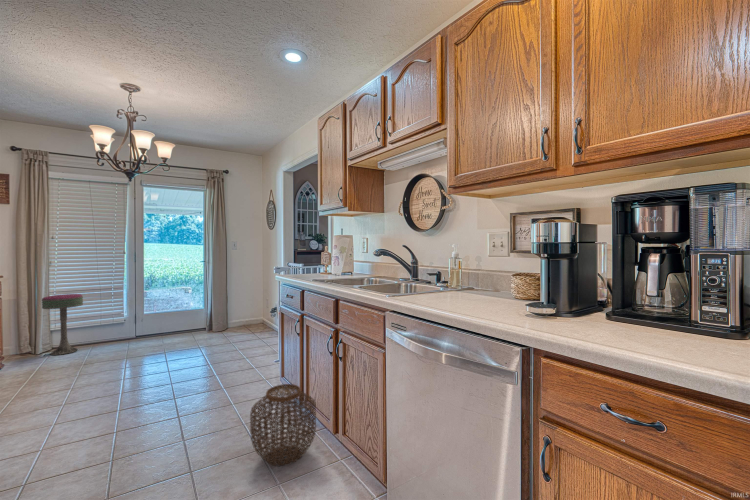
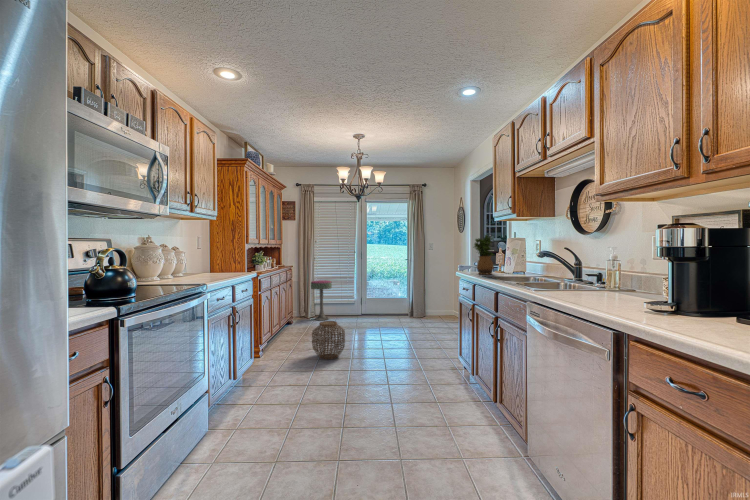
potted plant: none [297,230,322,277] -> present [474,235,494,274]
woven basket: present [250,384,316,466] -> present [312,321,345,359]

